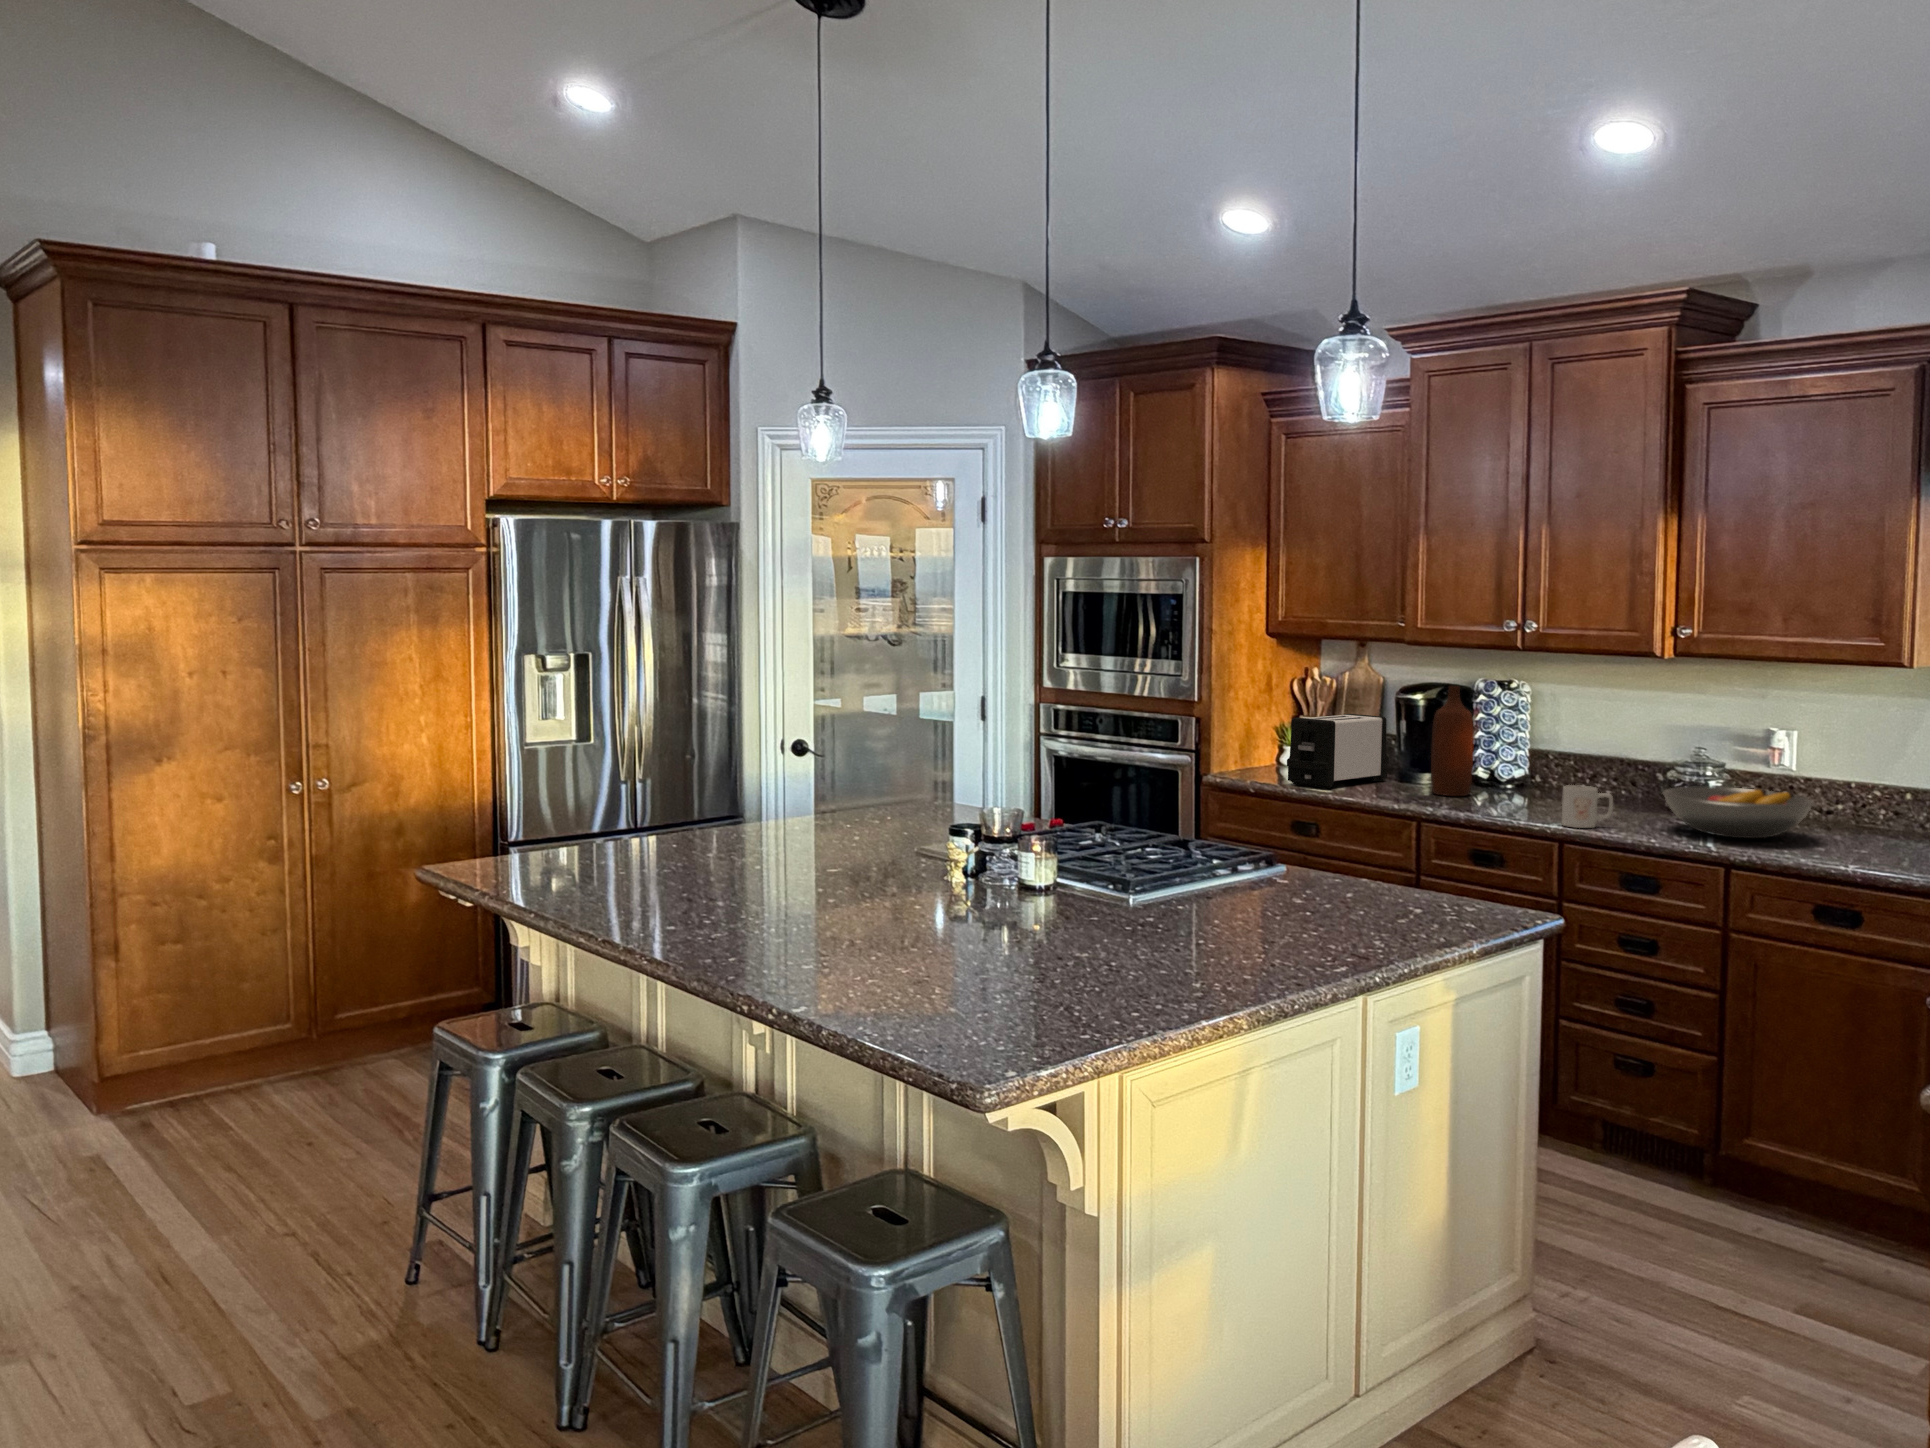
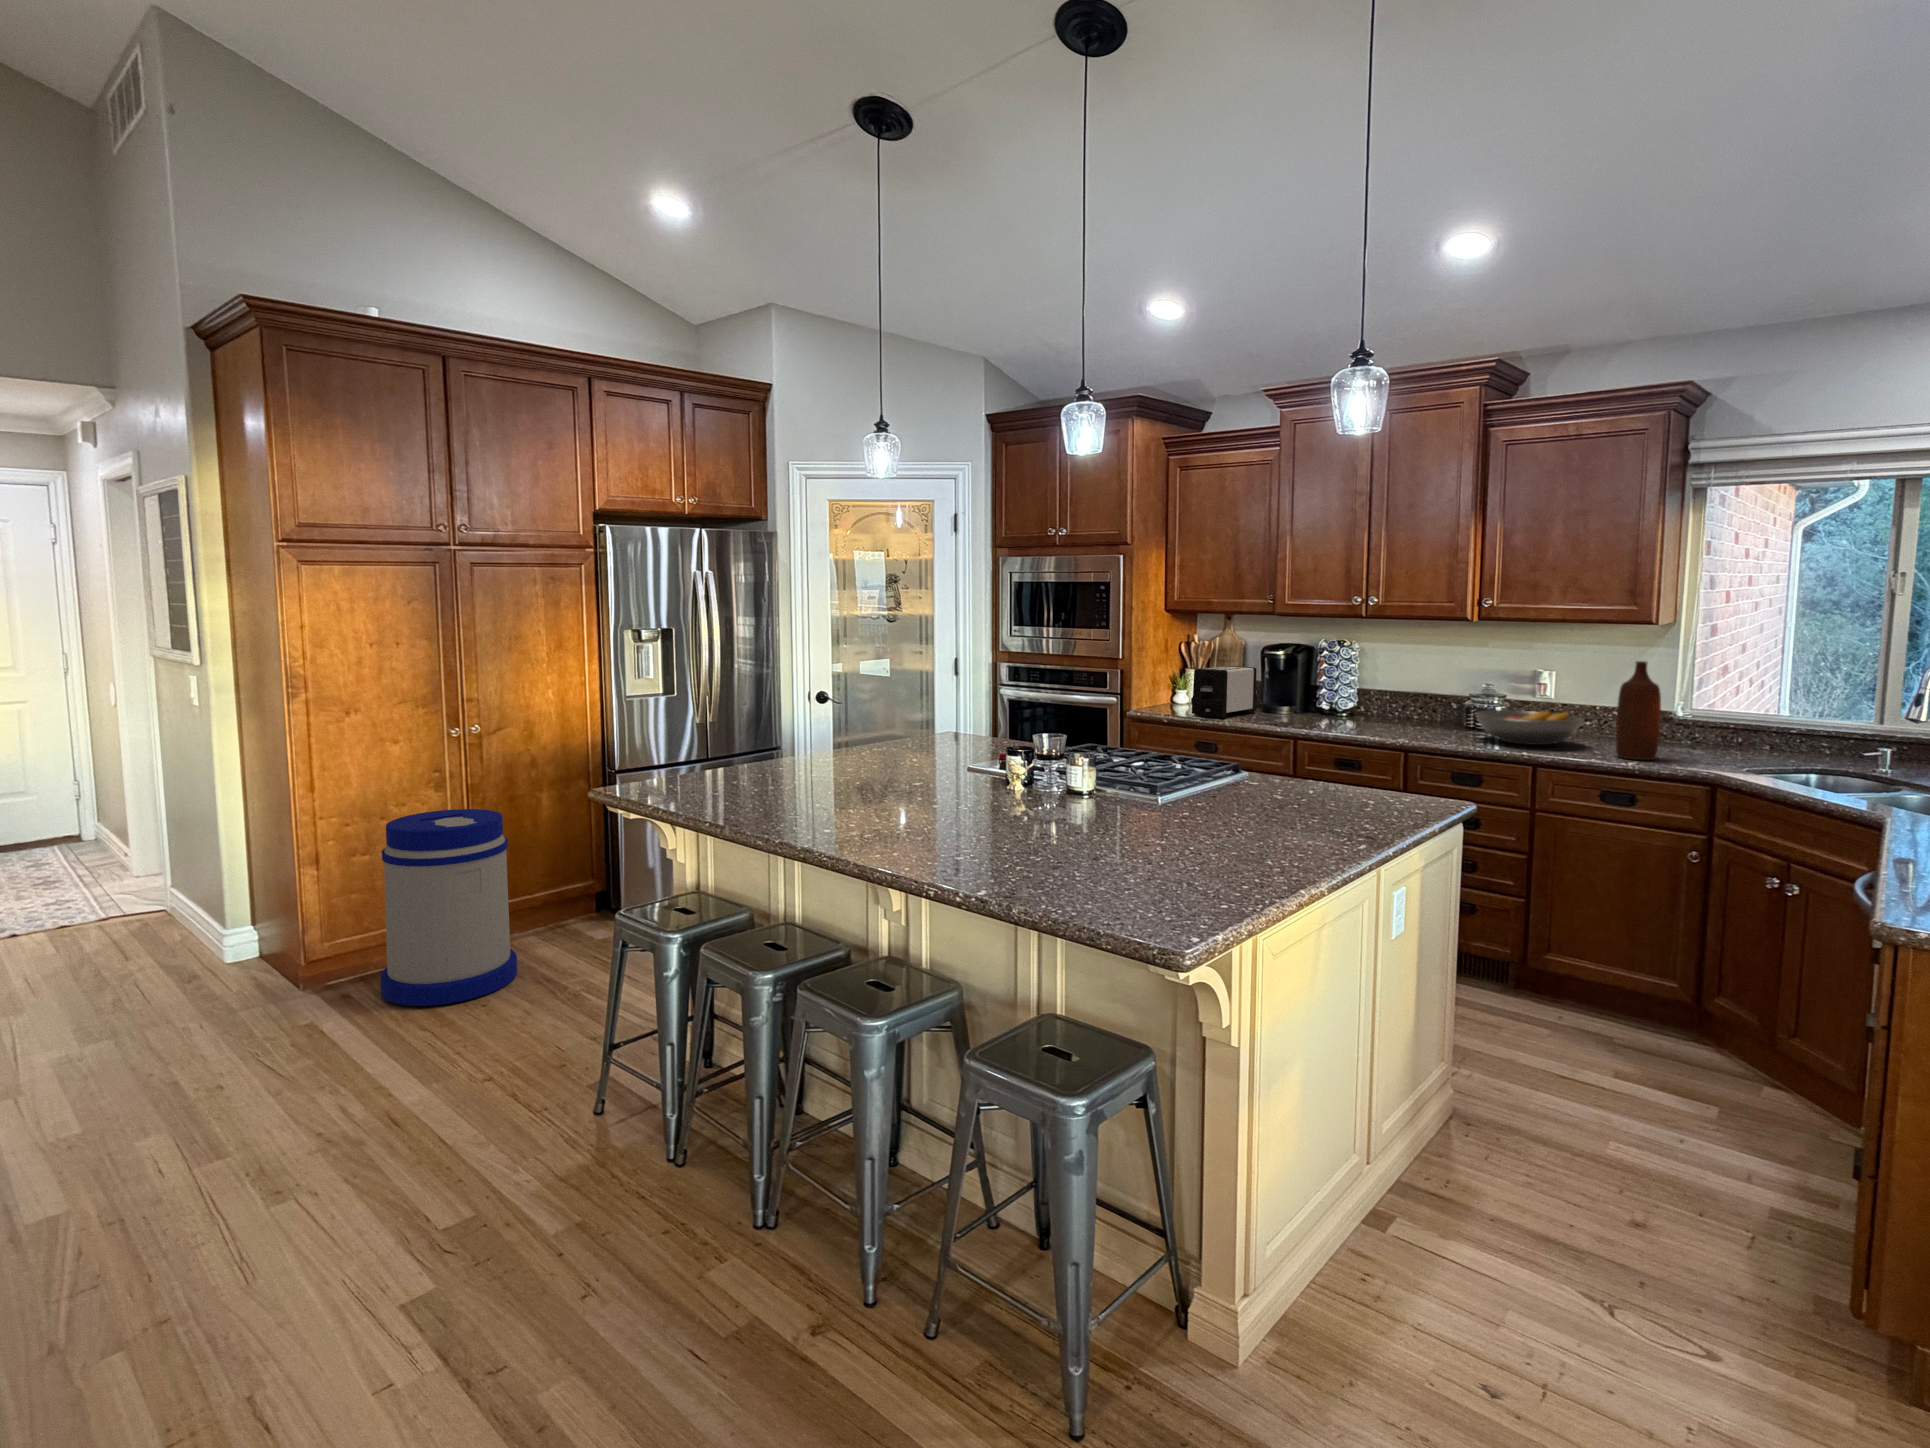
bottle: present [1431,686,1474,796] -> present [1616,661,1661,760]
mug: present [1562,785,1613,828] -> none [1405,711,1442,741]
trash can: none [189,888,362,1140] -> present [380,809,517,1006]

